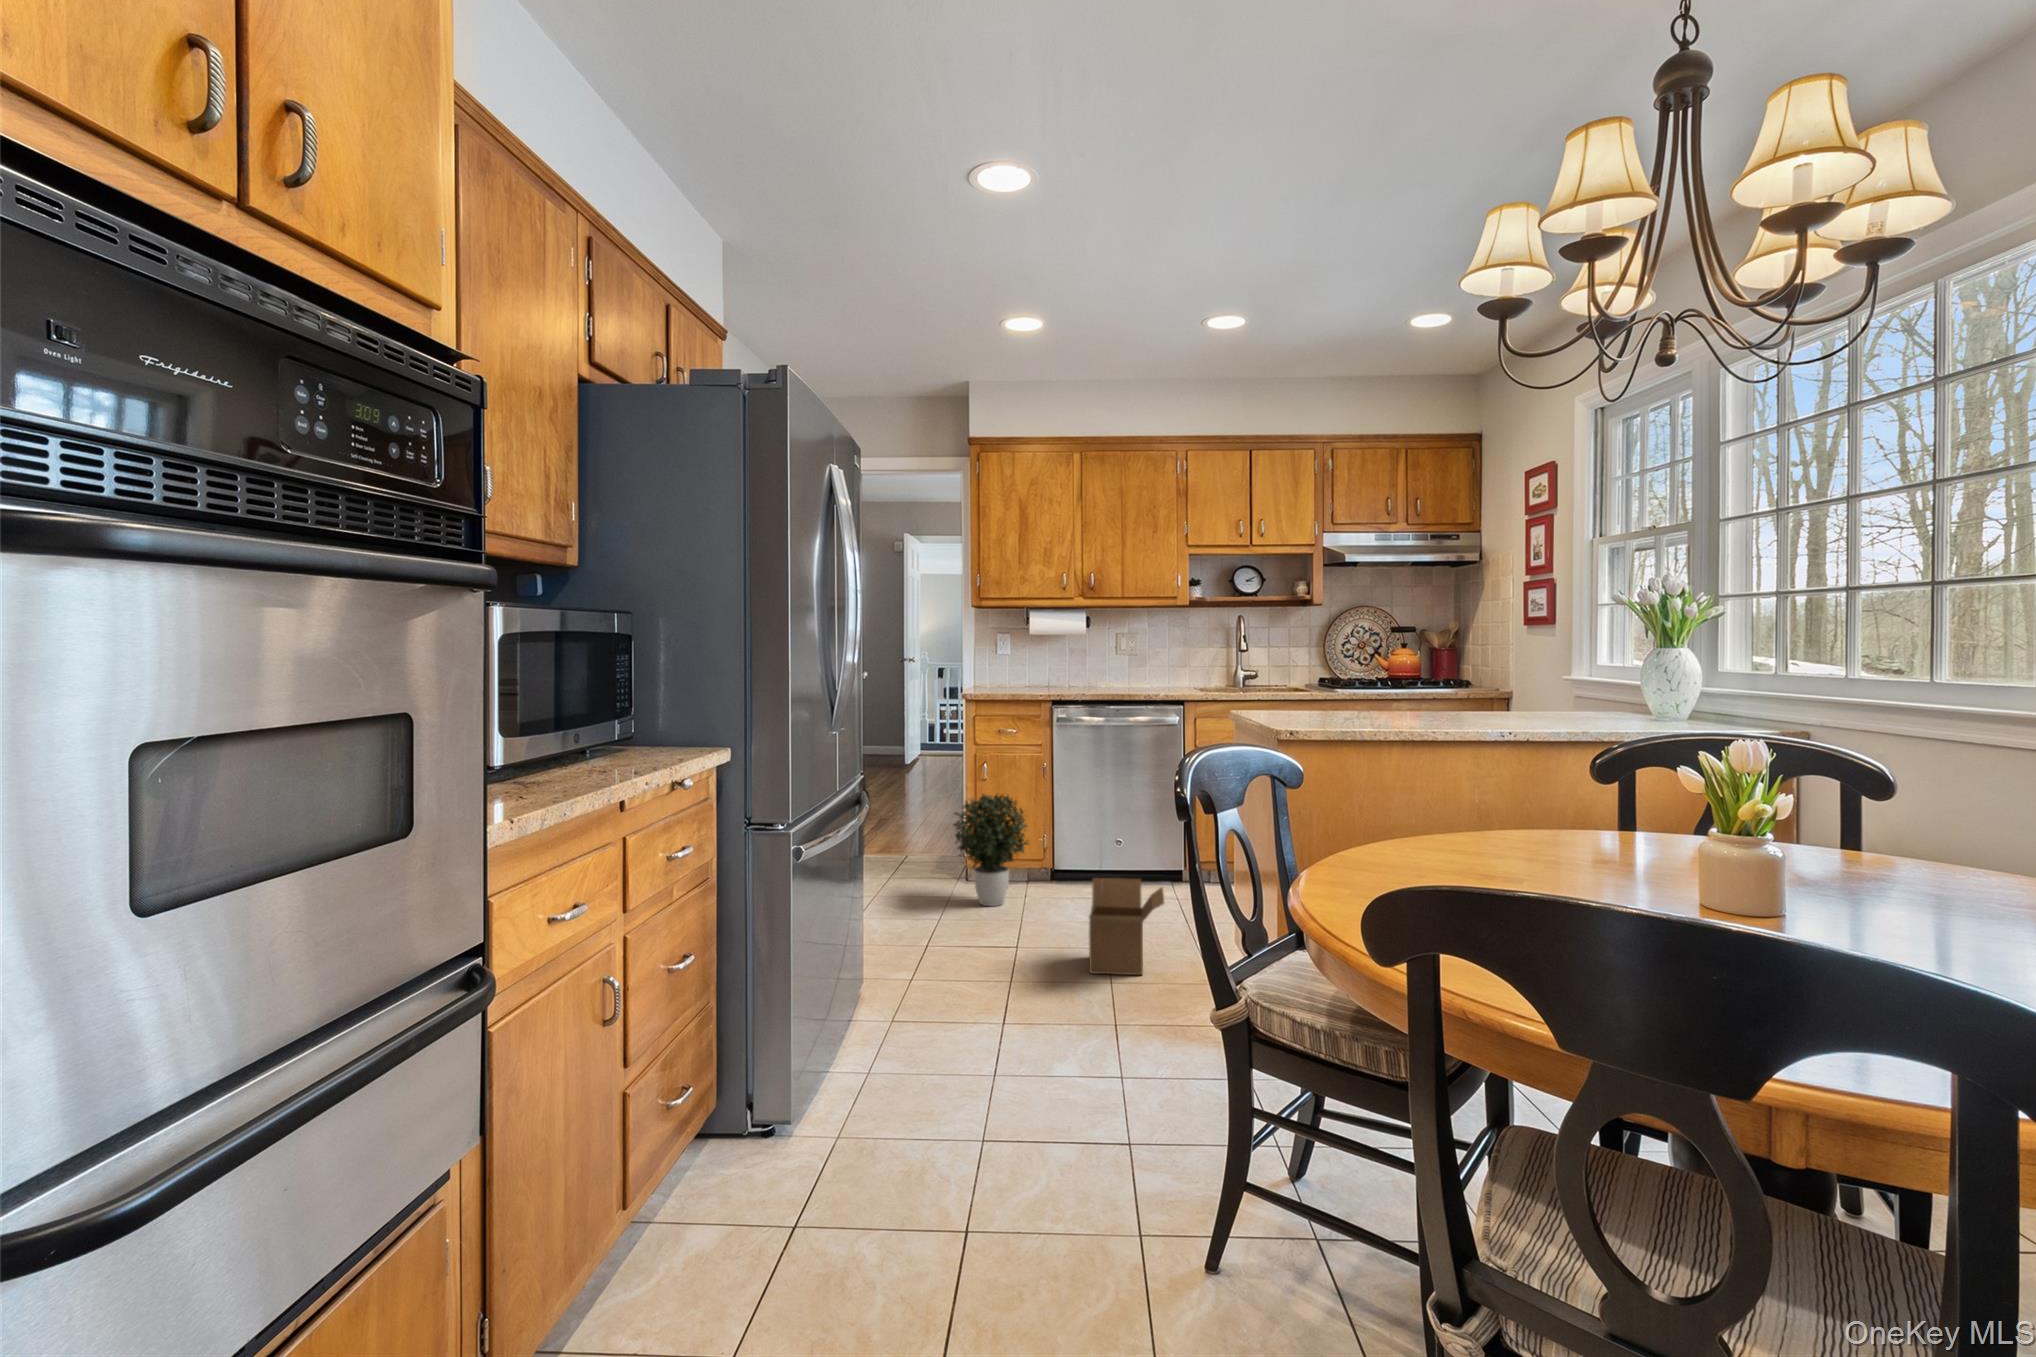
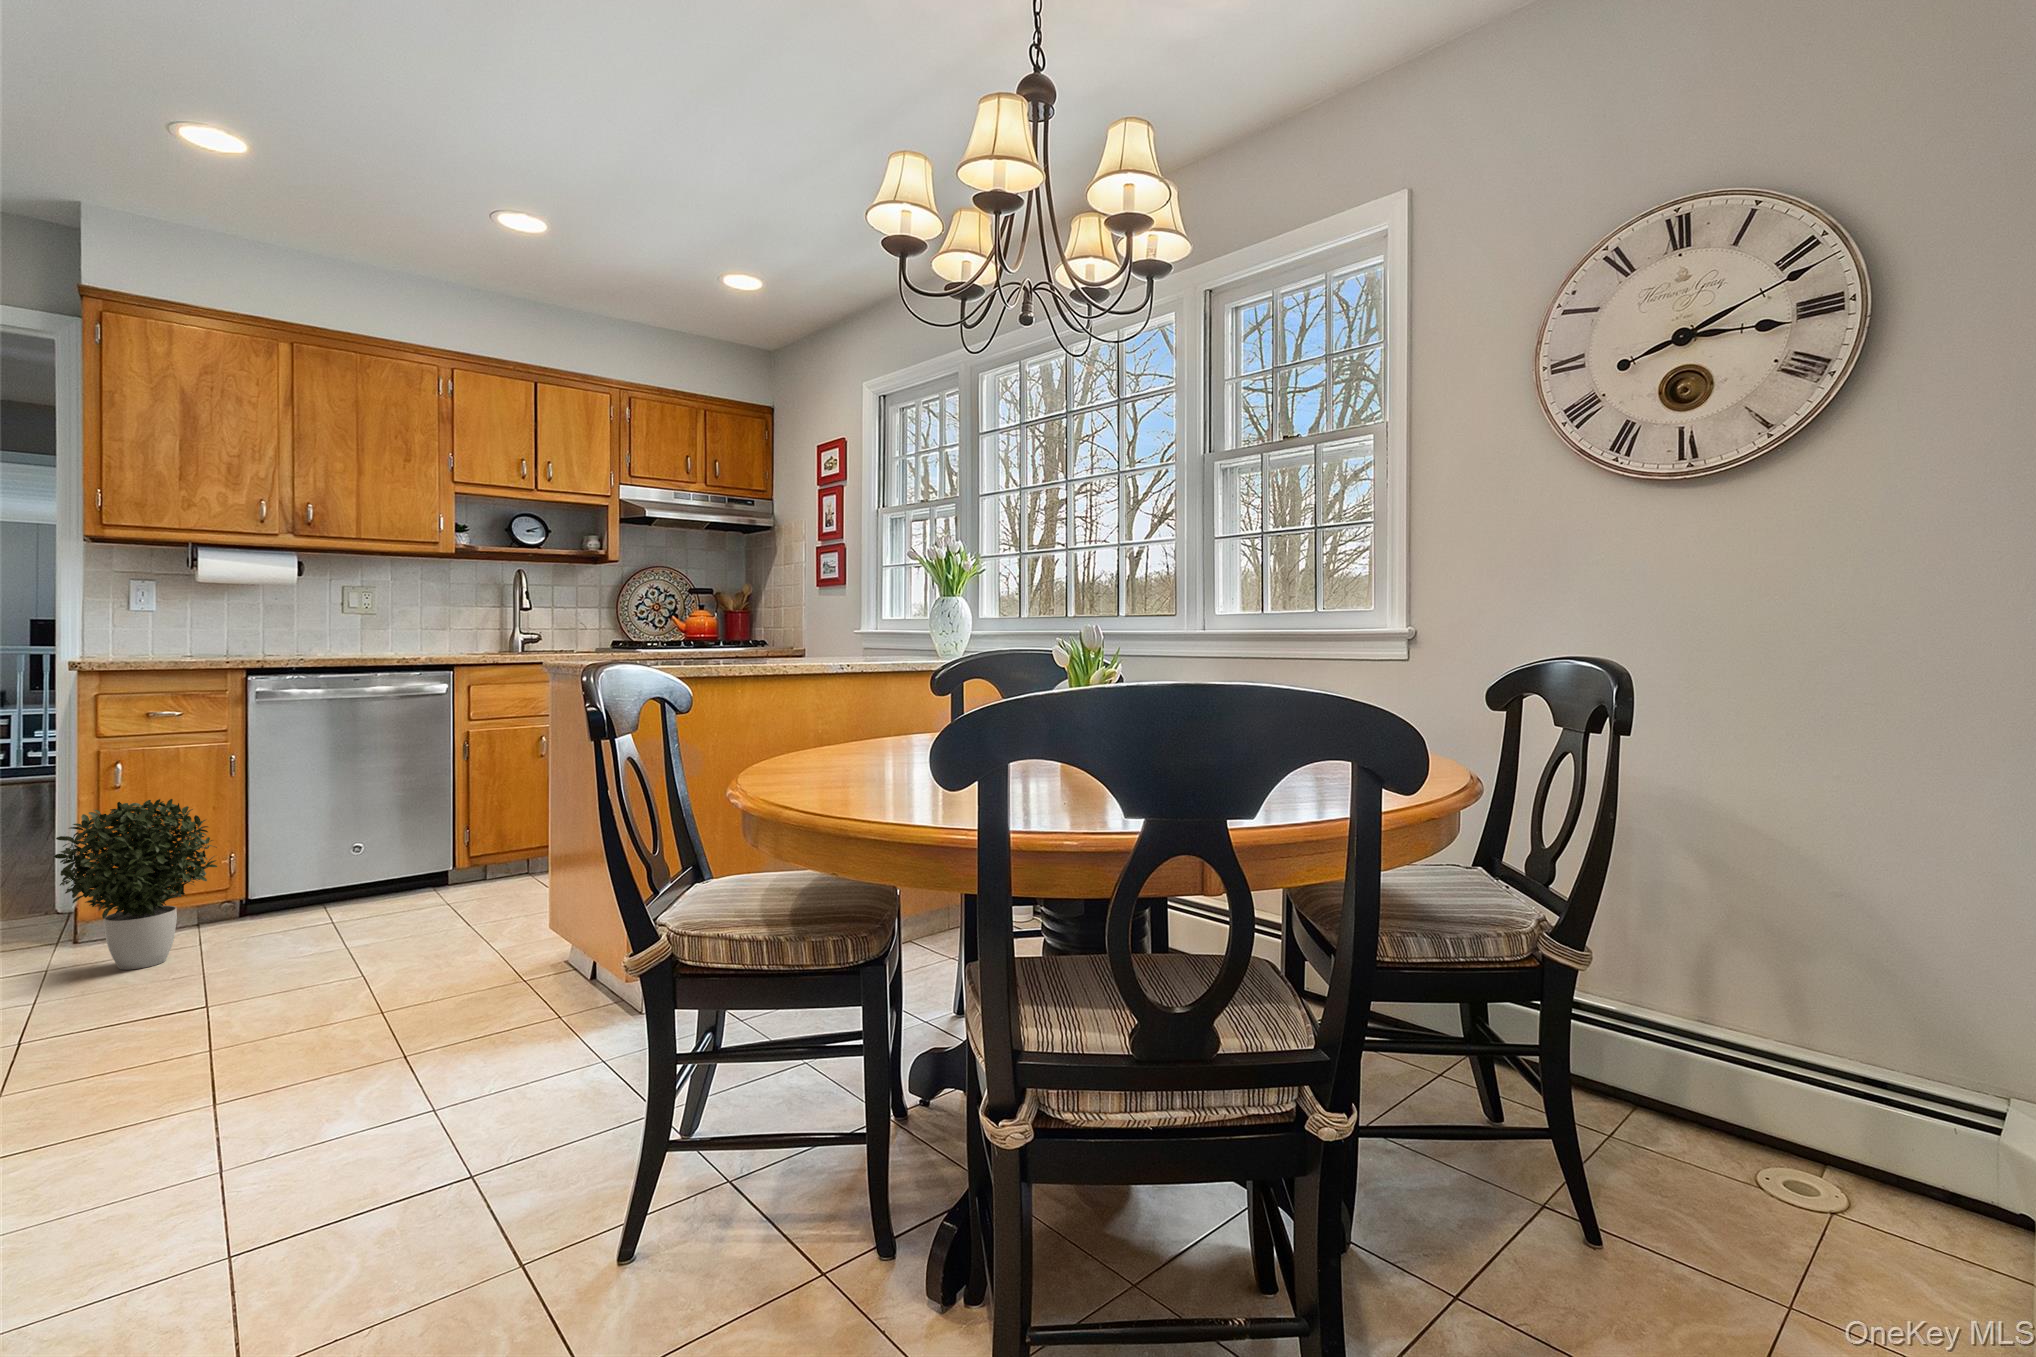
cardboard box: present [1089,878,1165,975] -> none [344,876,463,1011]

